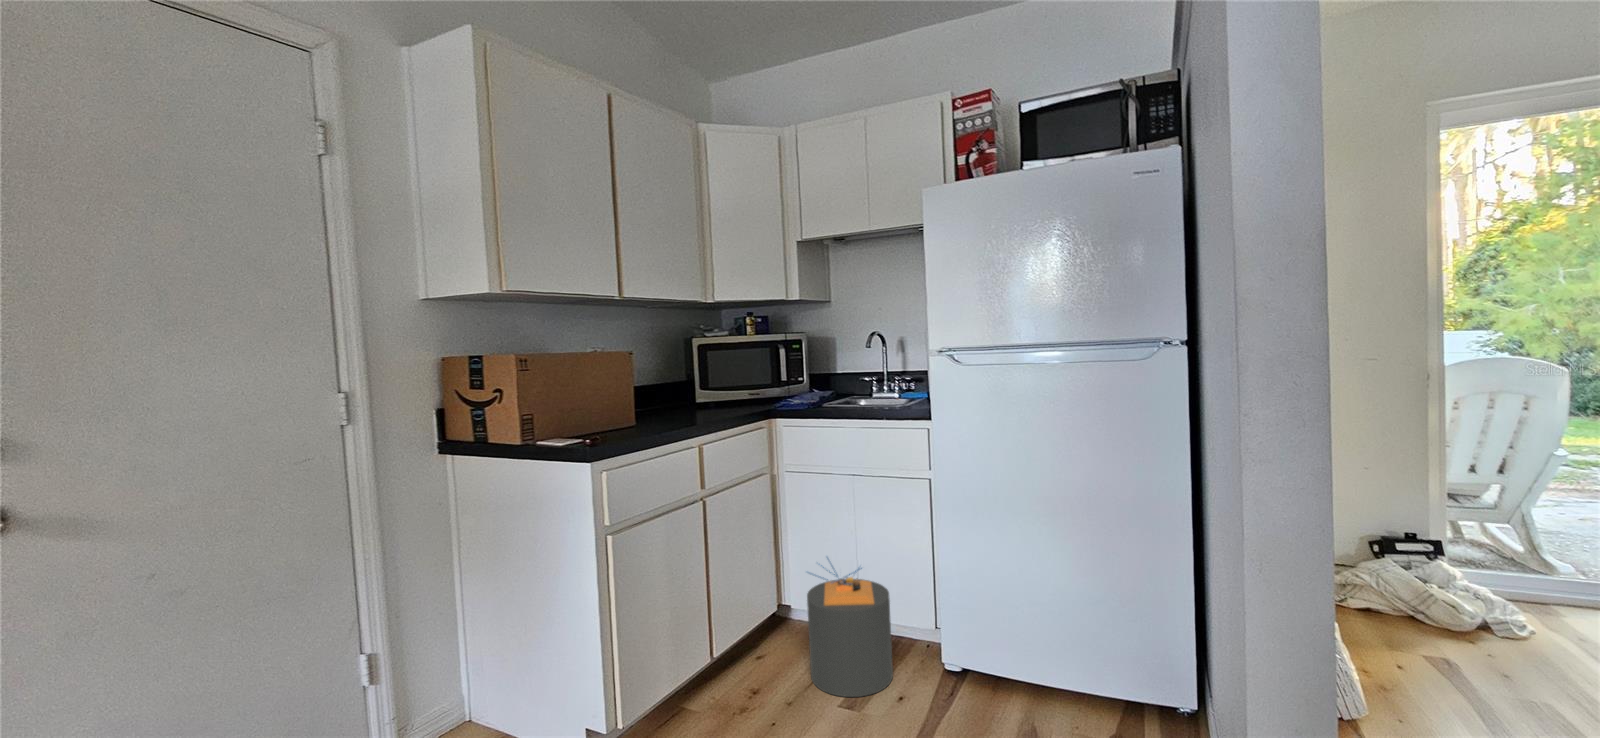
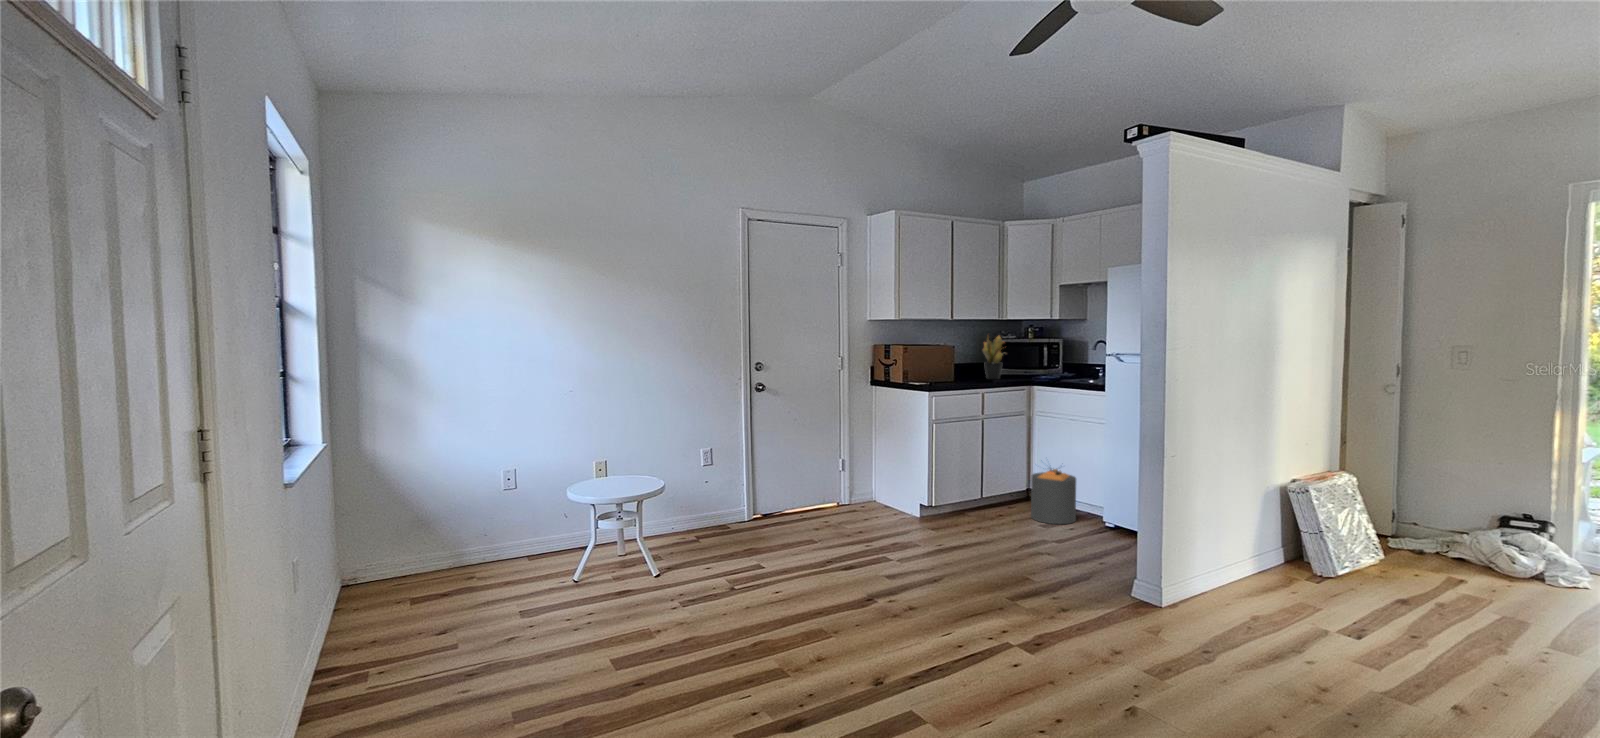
potted plant: none [673,322,734,413] -> present [983,336,1005,379]

